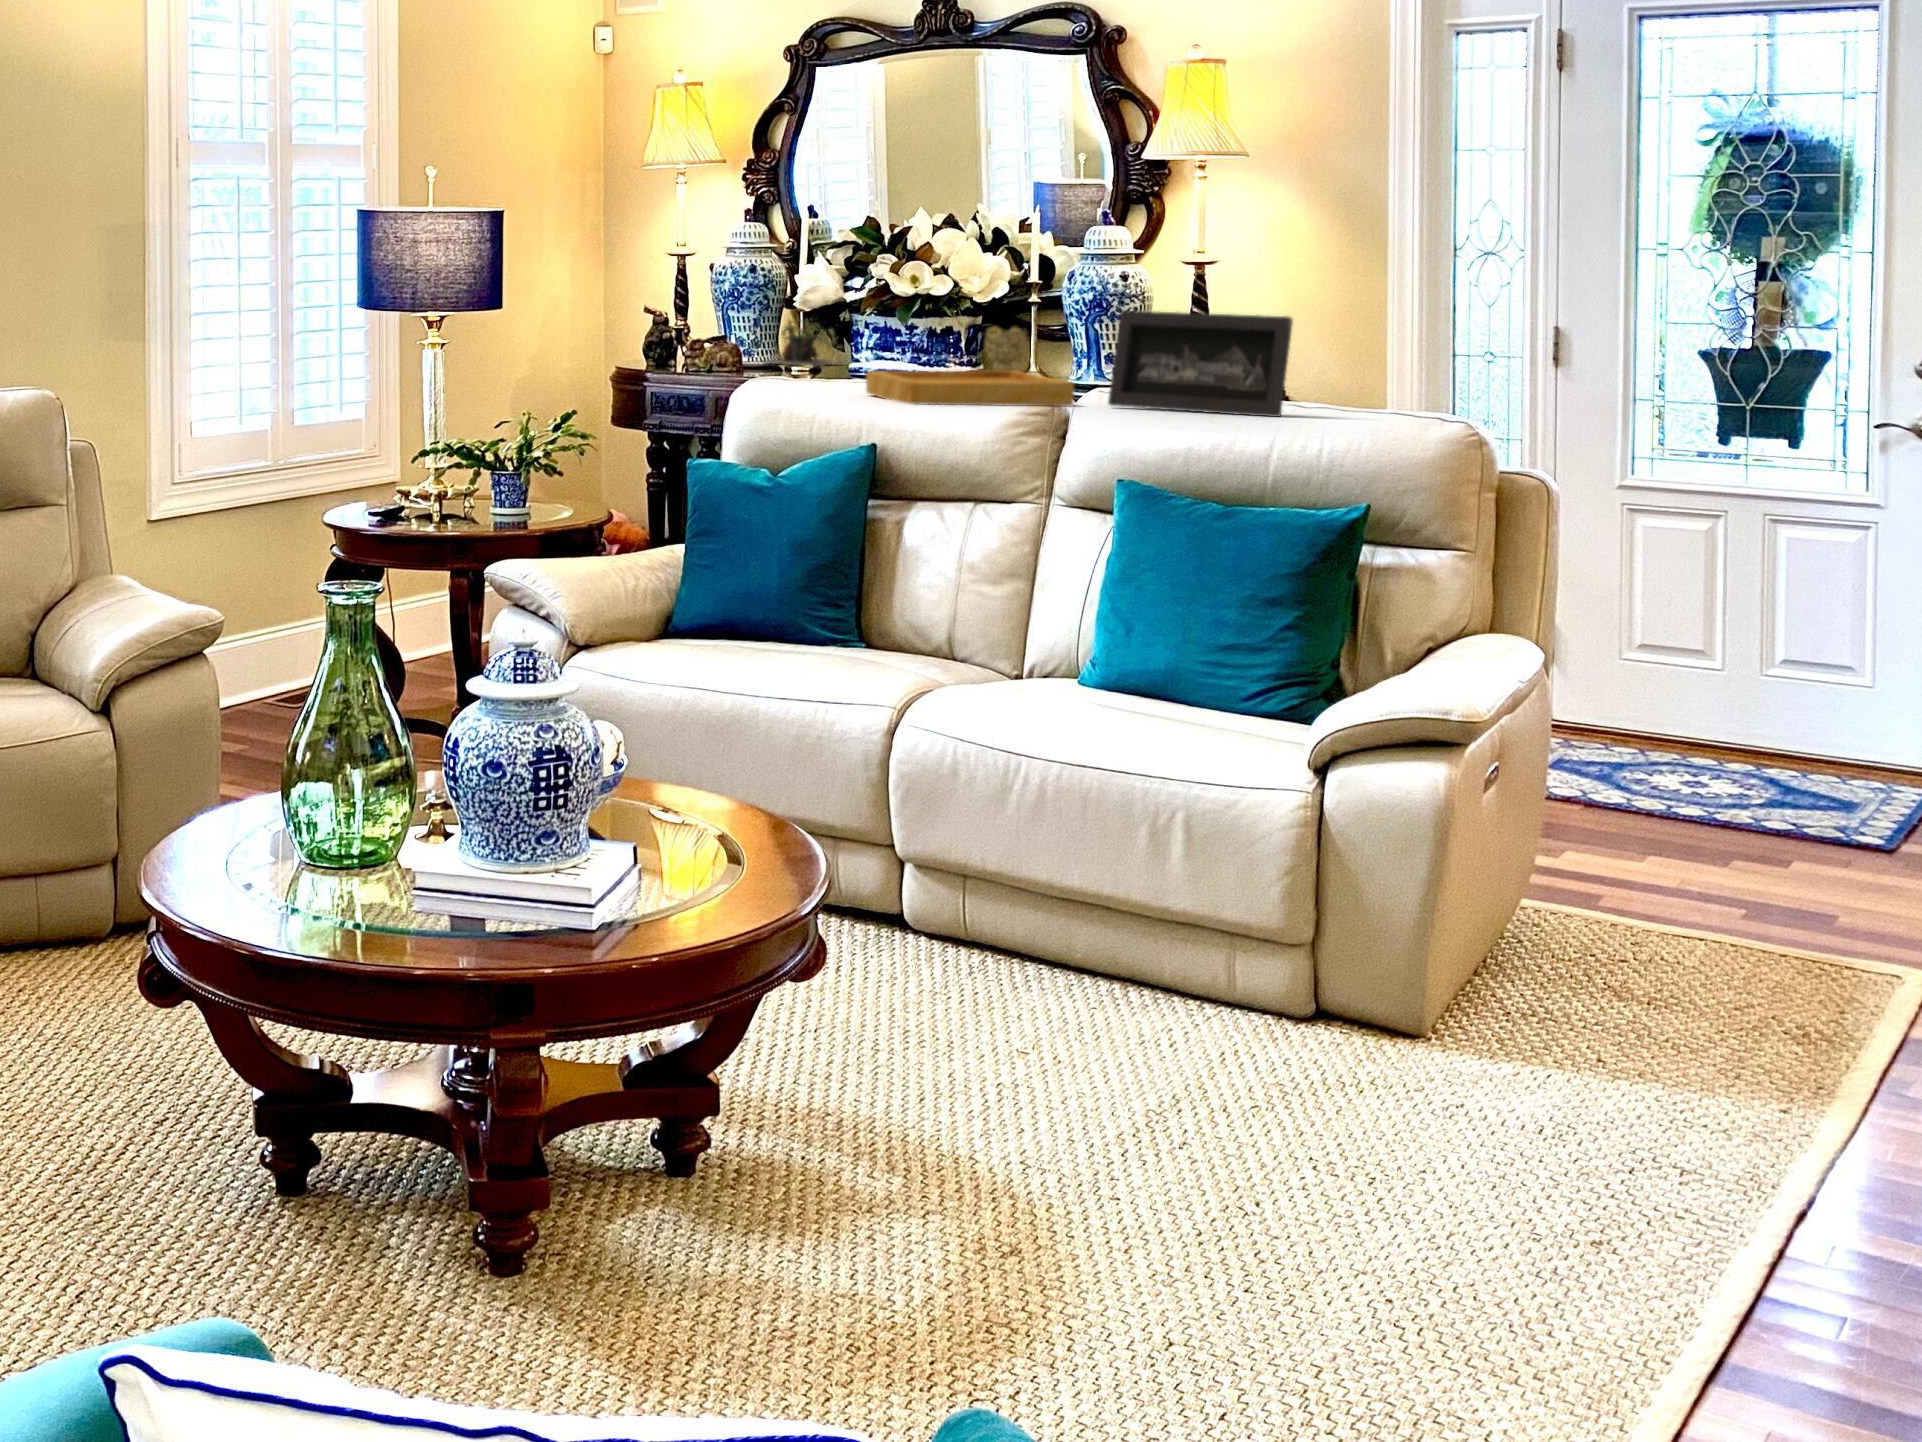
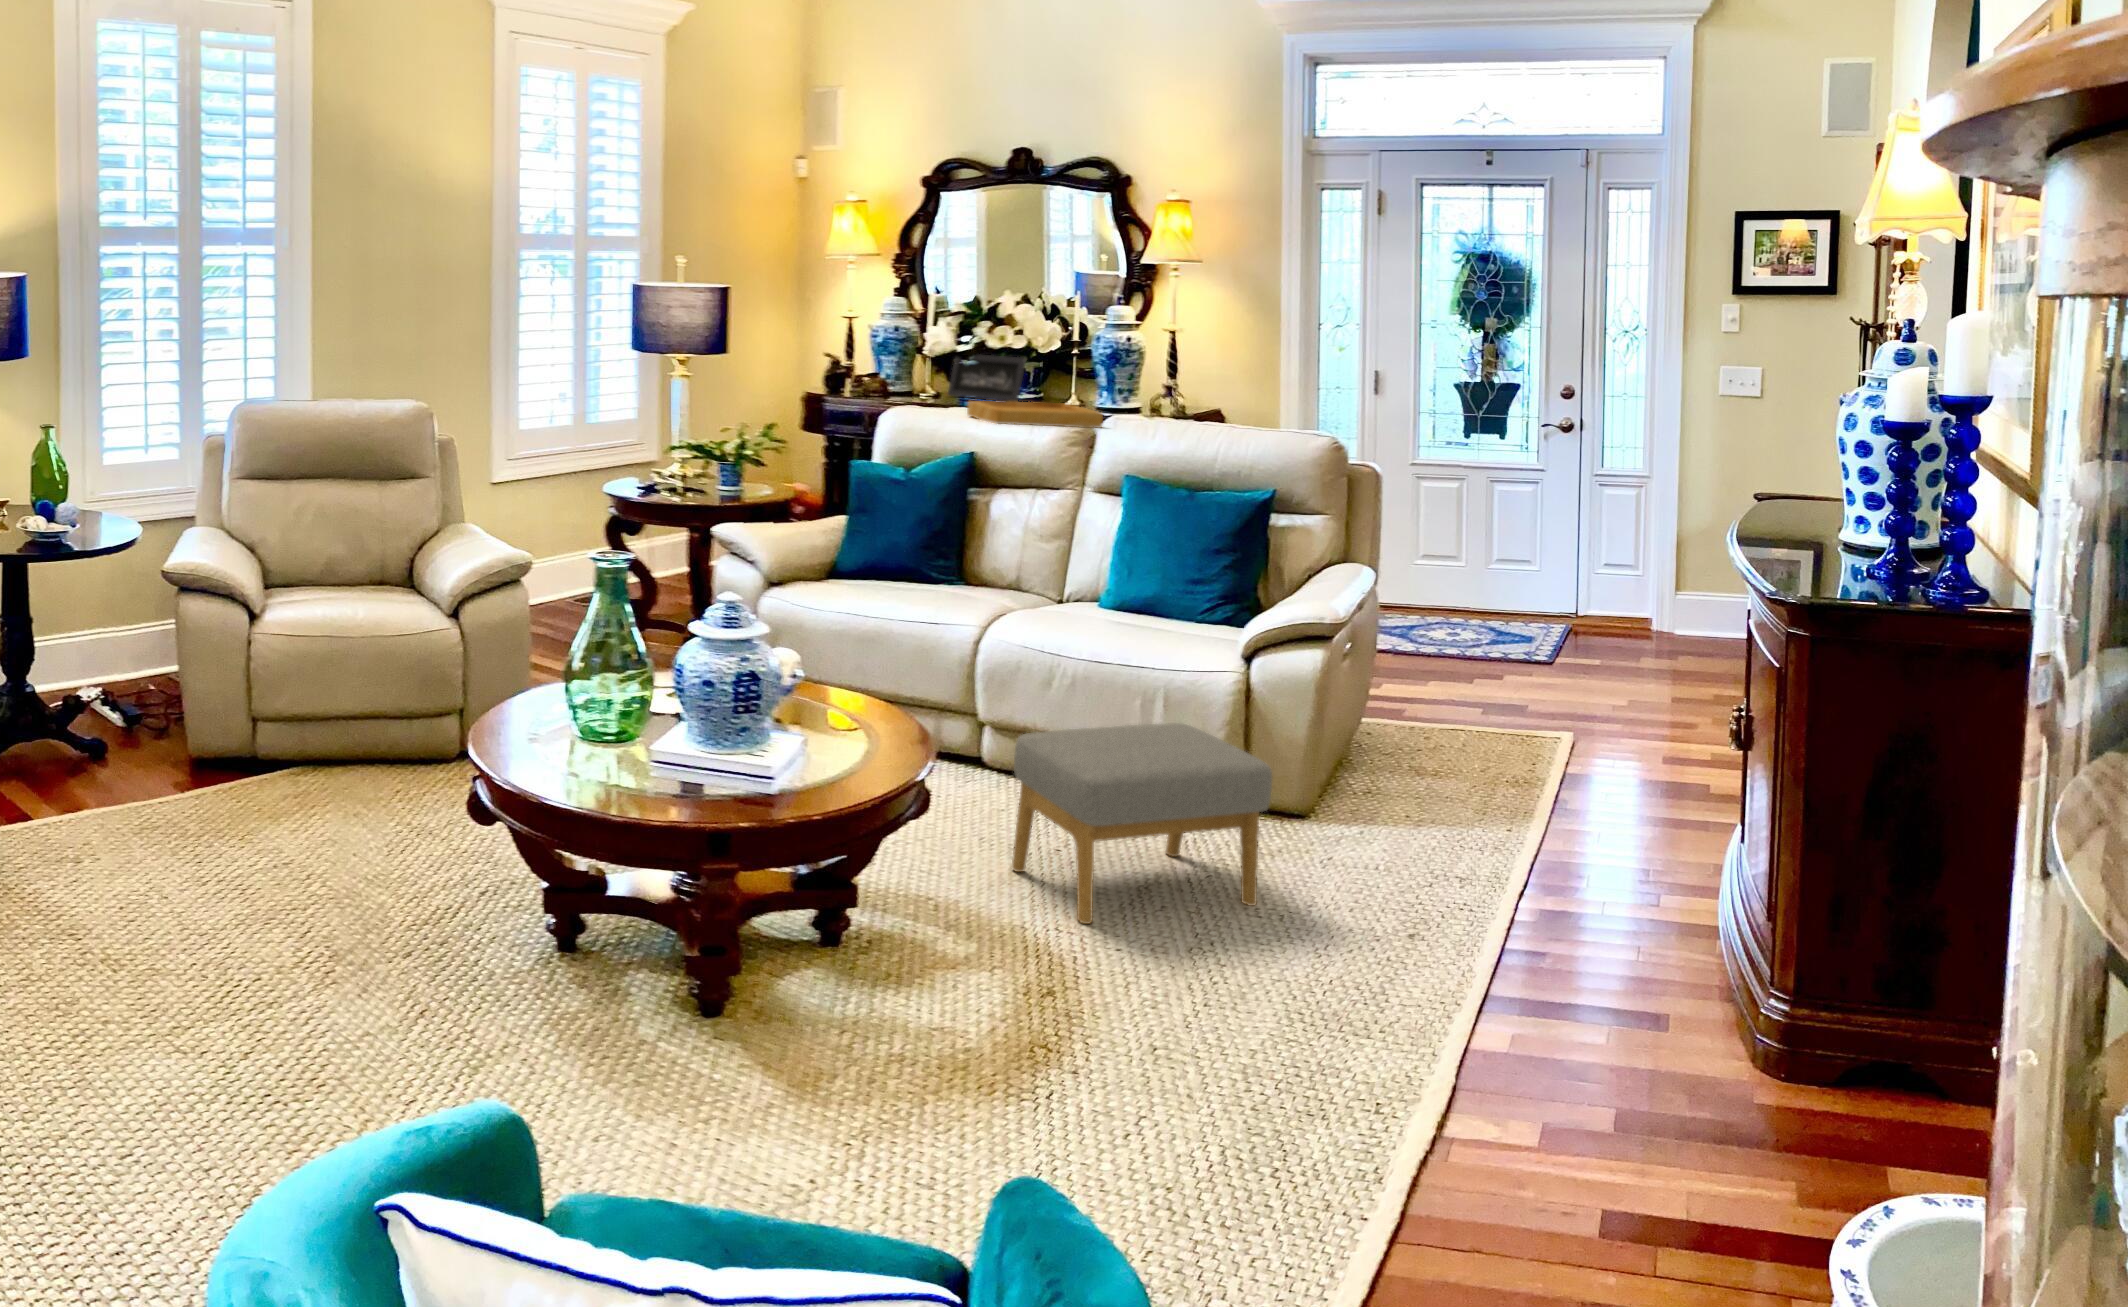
picture frame: present [1108,310,1293,417] -> present [948,355,1026,402]
plant: present [769,320,837,366] -> none [893,363,957,395]
decorative bowl: present [985,327,1026,371] -> none [1042,371,1076,403]
footstool: none [960,874,1377,1220] -> present [1012,723,1272,924]

